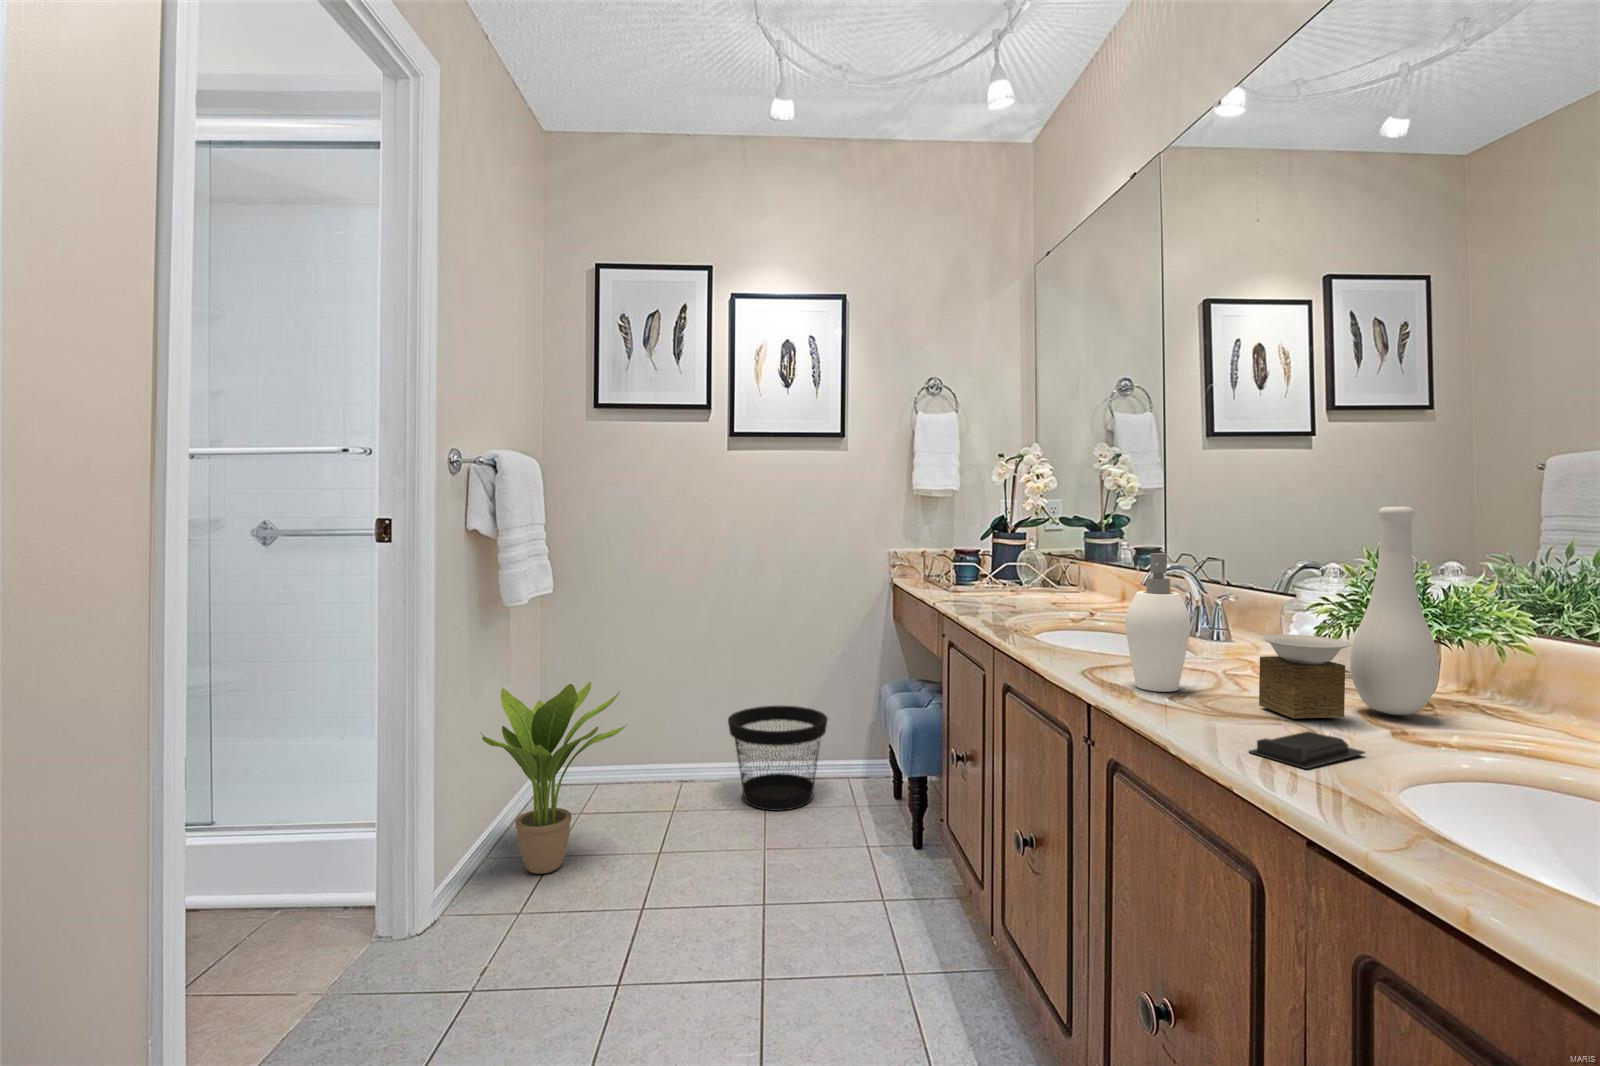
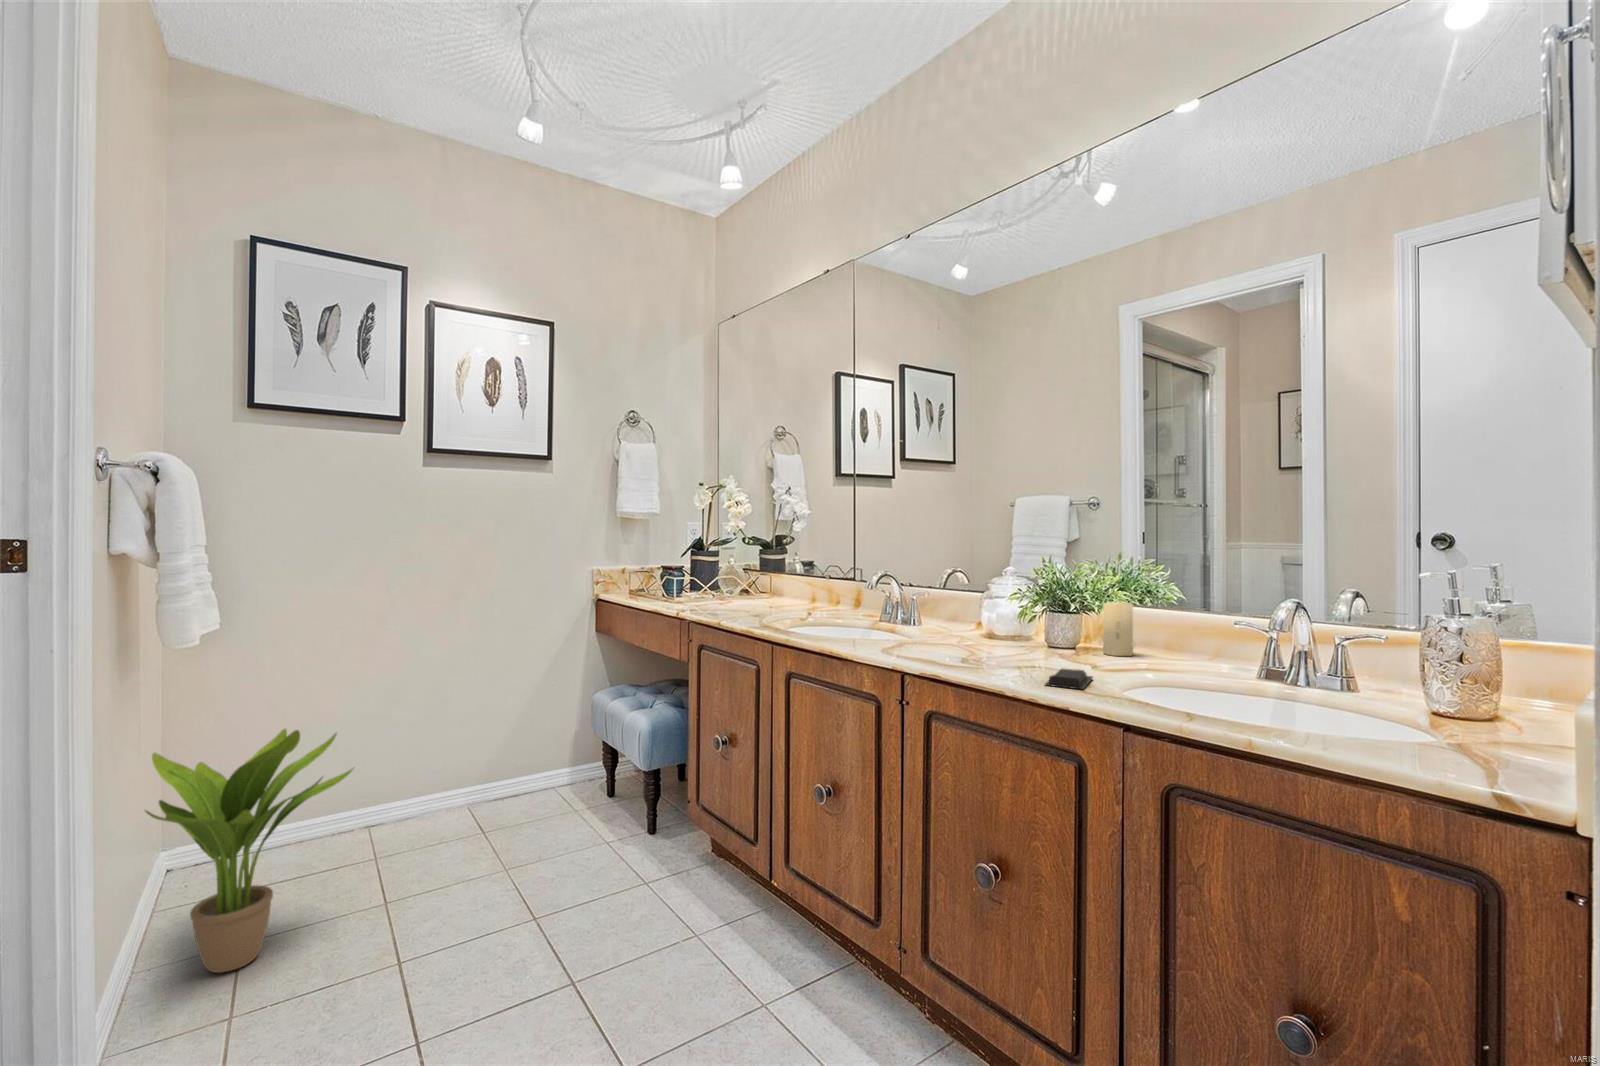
vase: present [1259,507,1439,718] -> none [1004,526,1090,664]
soap dispenser: present [1125,553,1190,692] -> none [912,559,955,658]
candle: none [1483,634,1548,729] -> present [1103,603,1133,656]
wastebasket: present [728,706,828,811] -> none [435,727,546,837]

